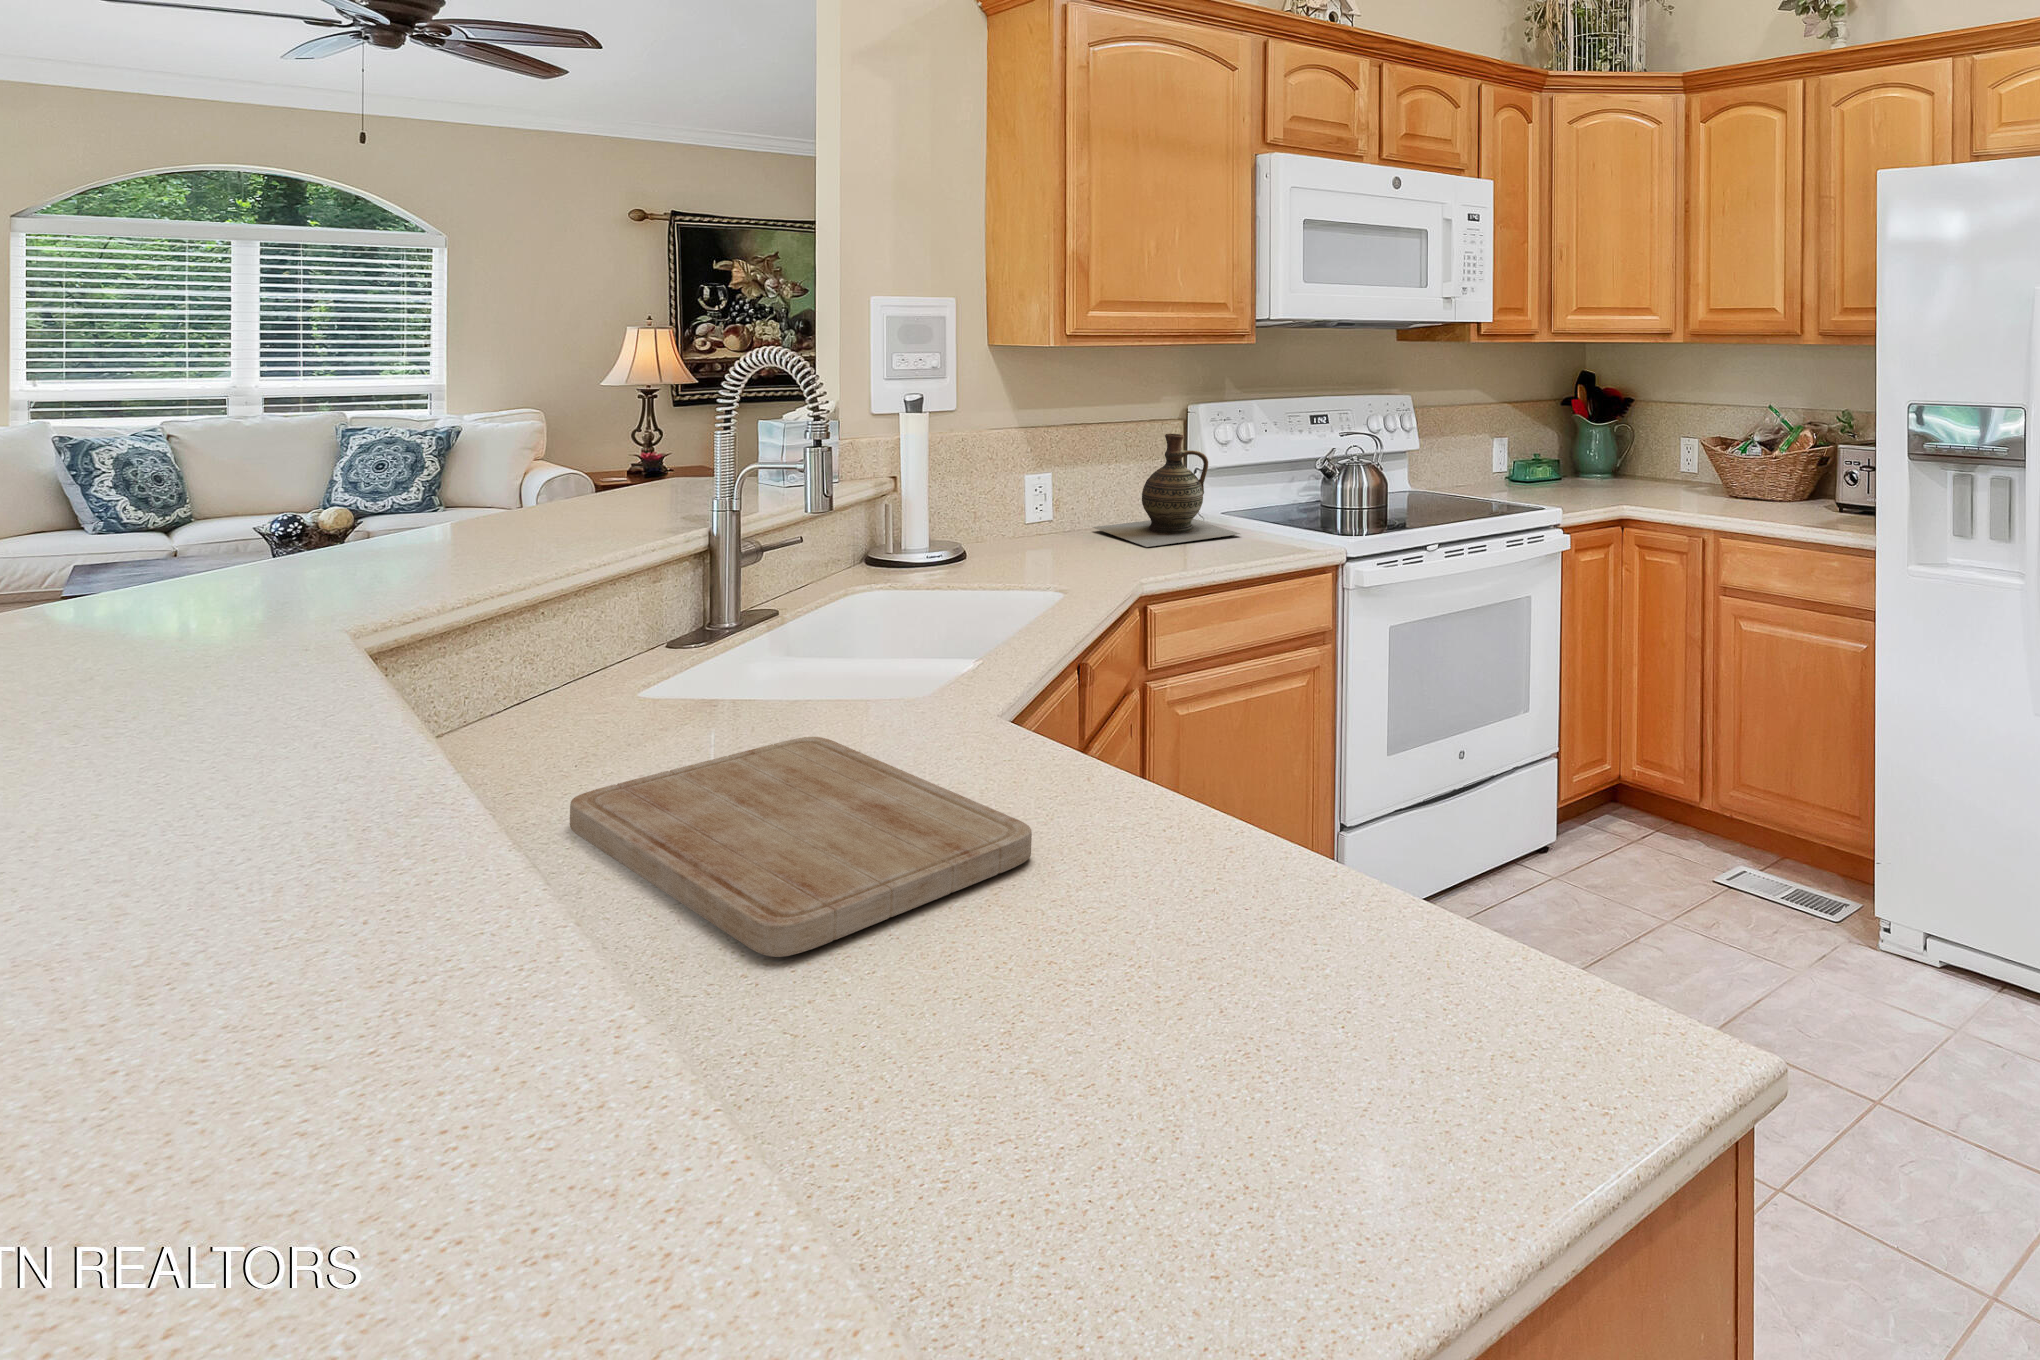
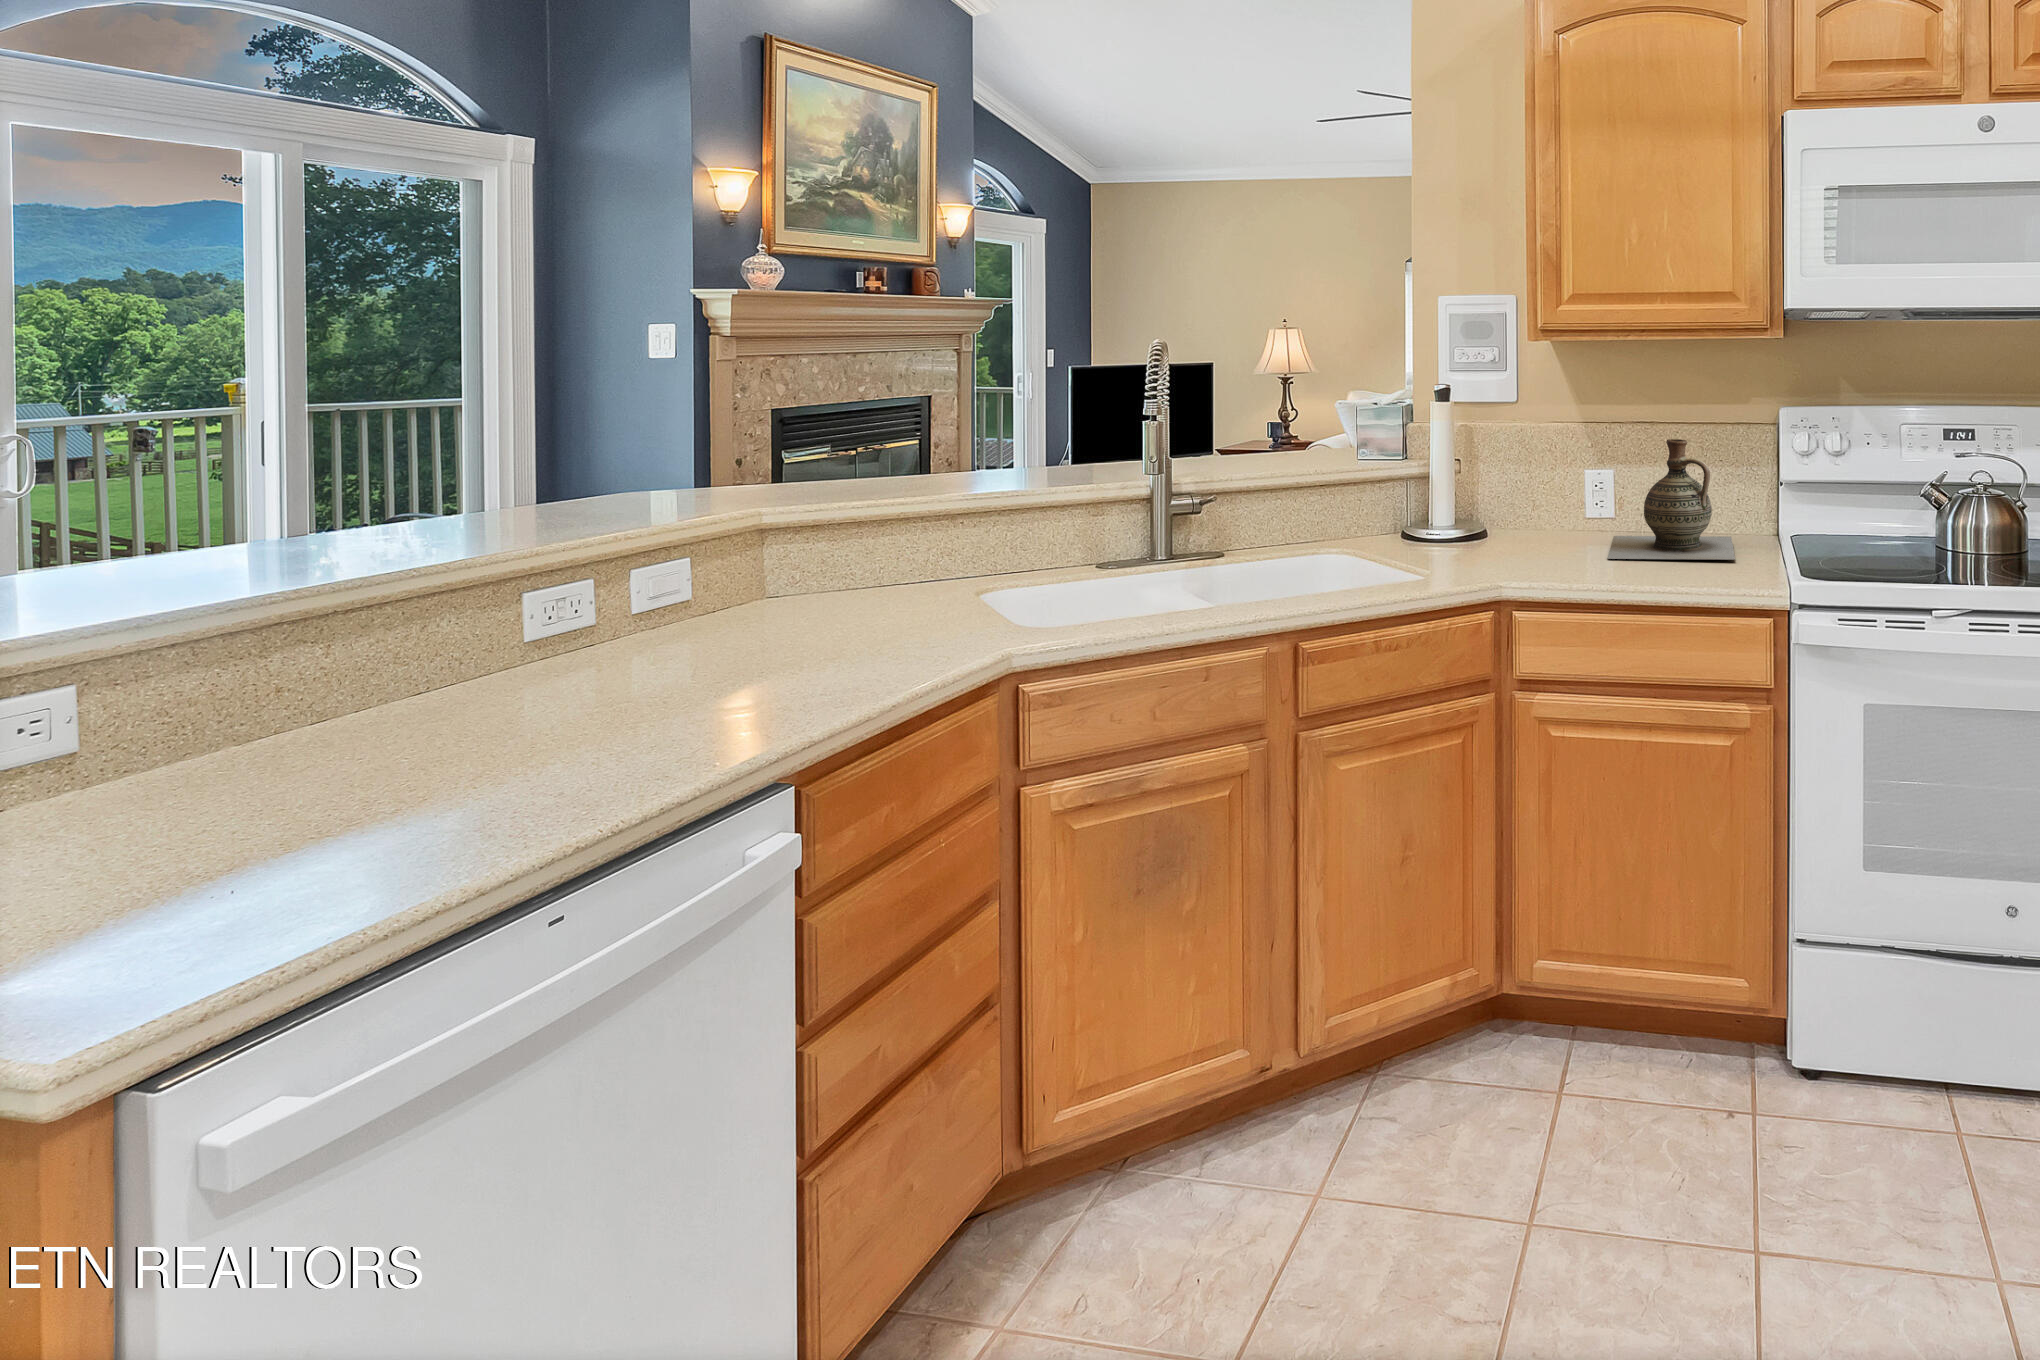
cutting board: present [570,737,1032,957] -> none [572,629,920,732]

